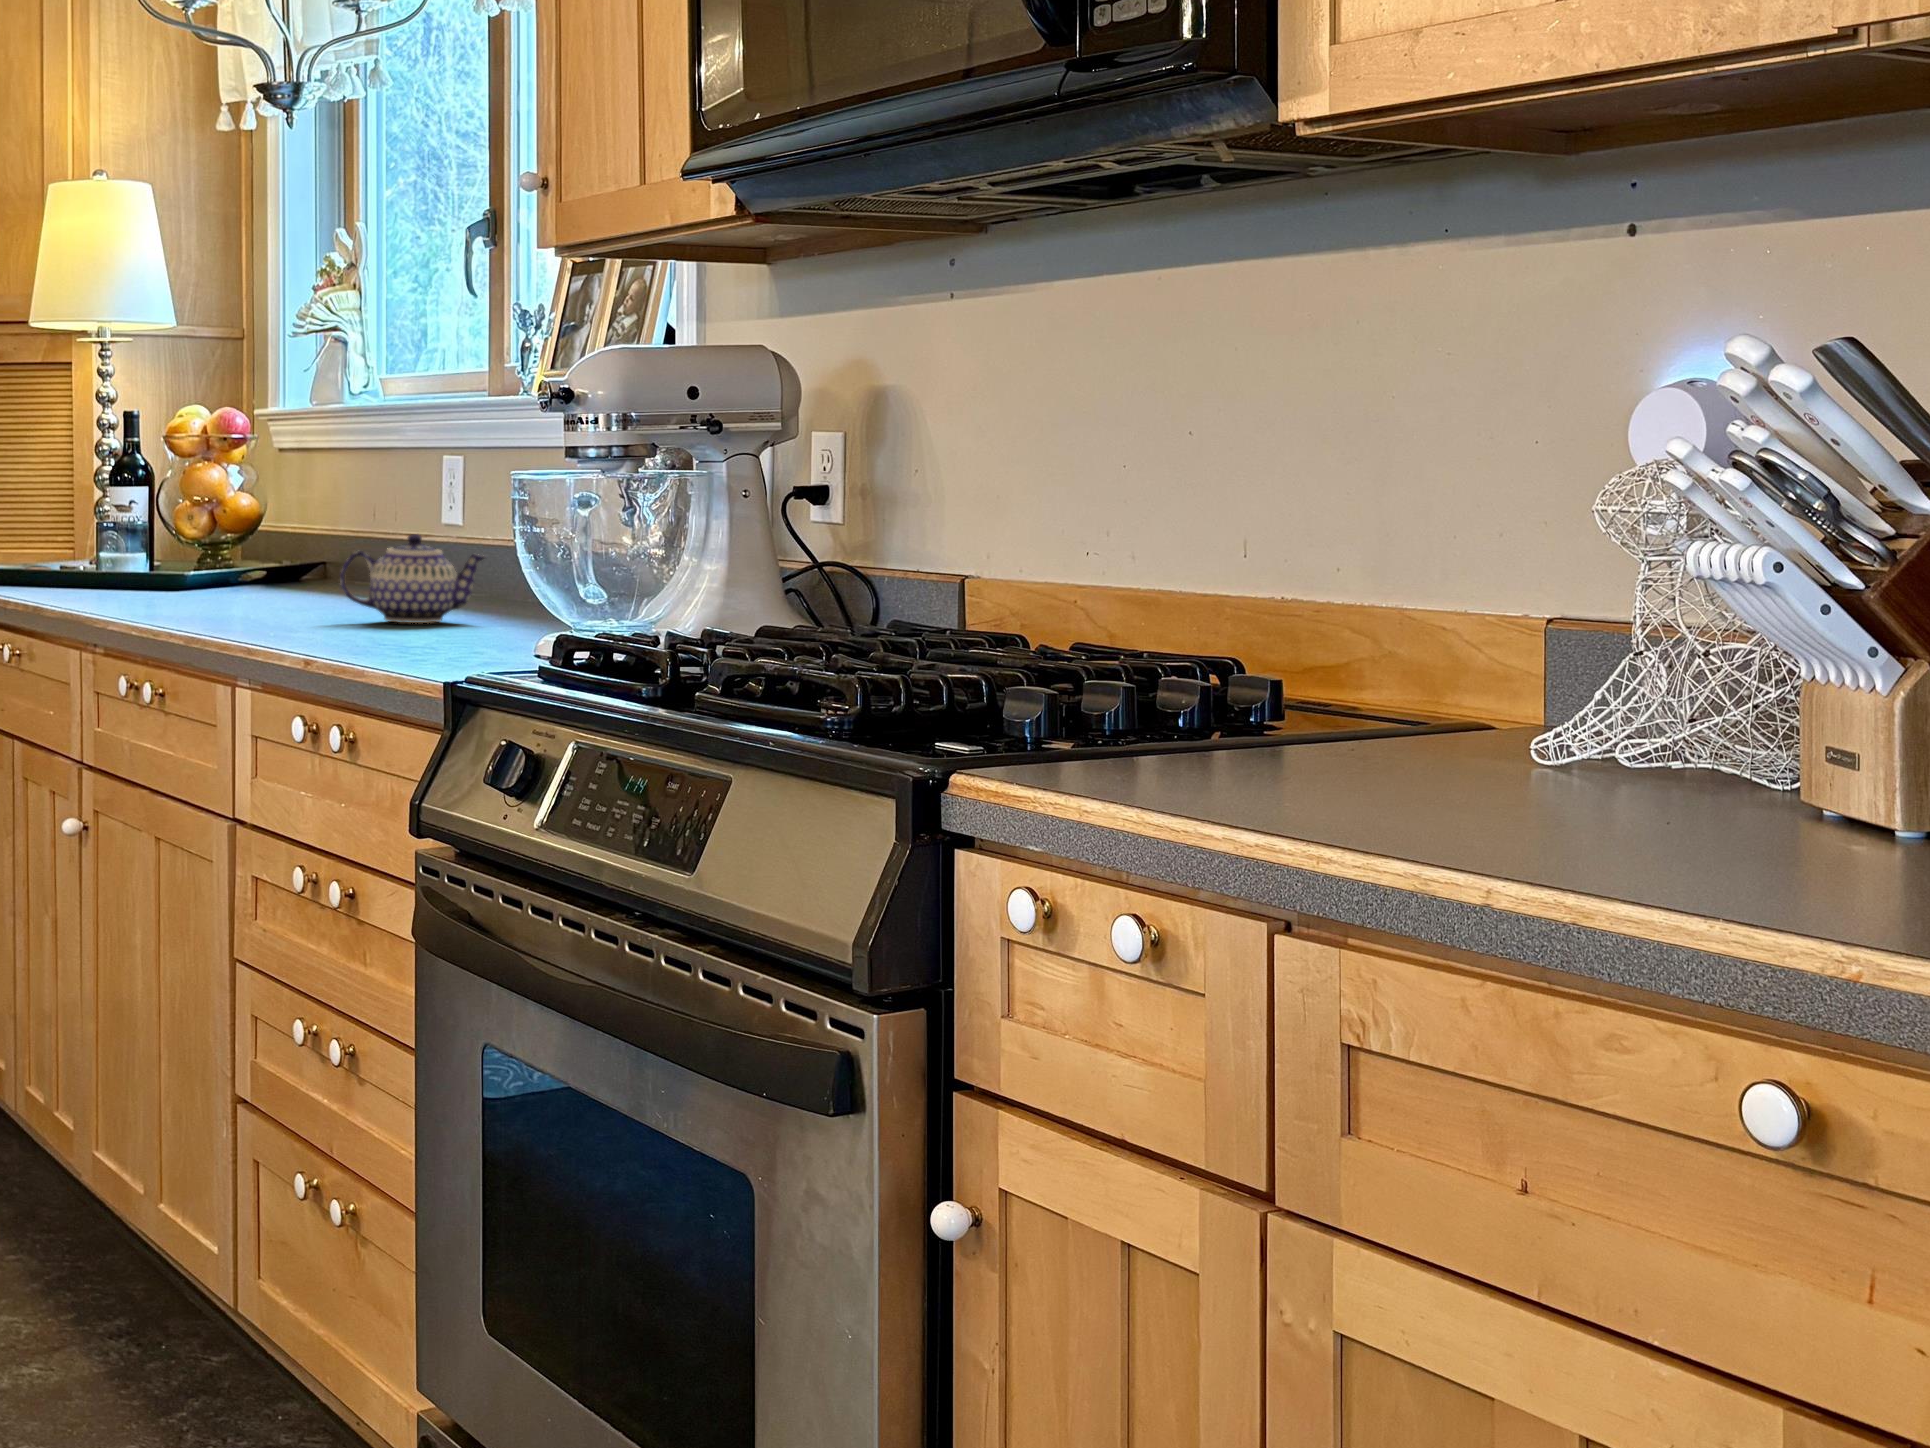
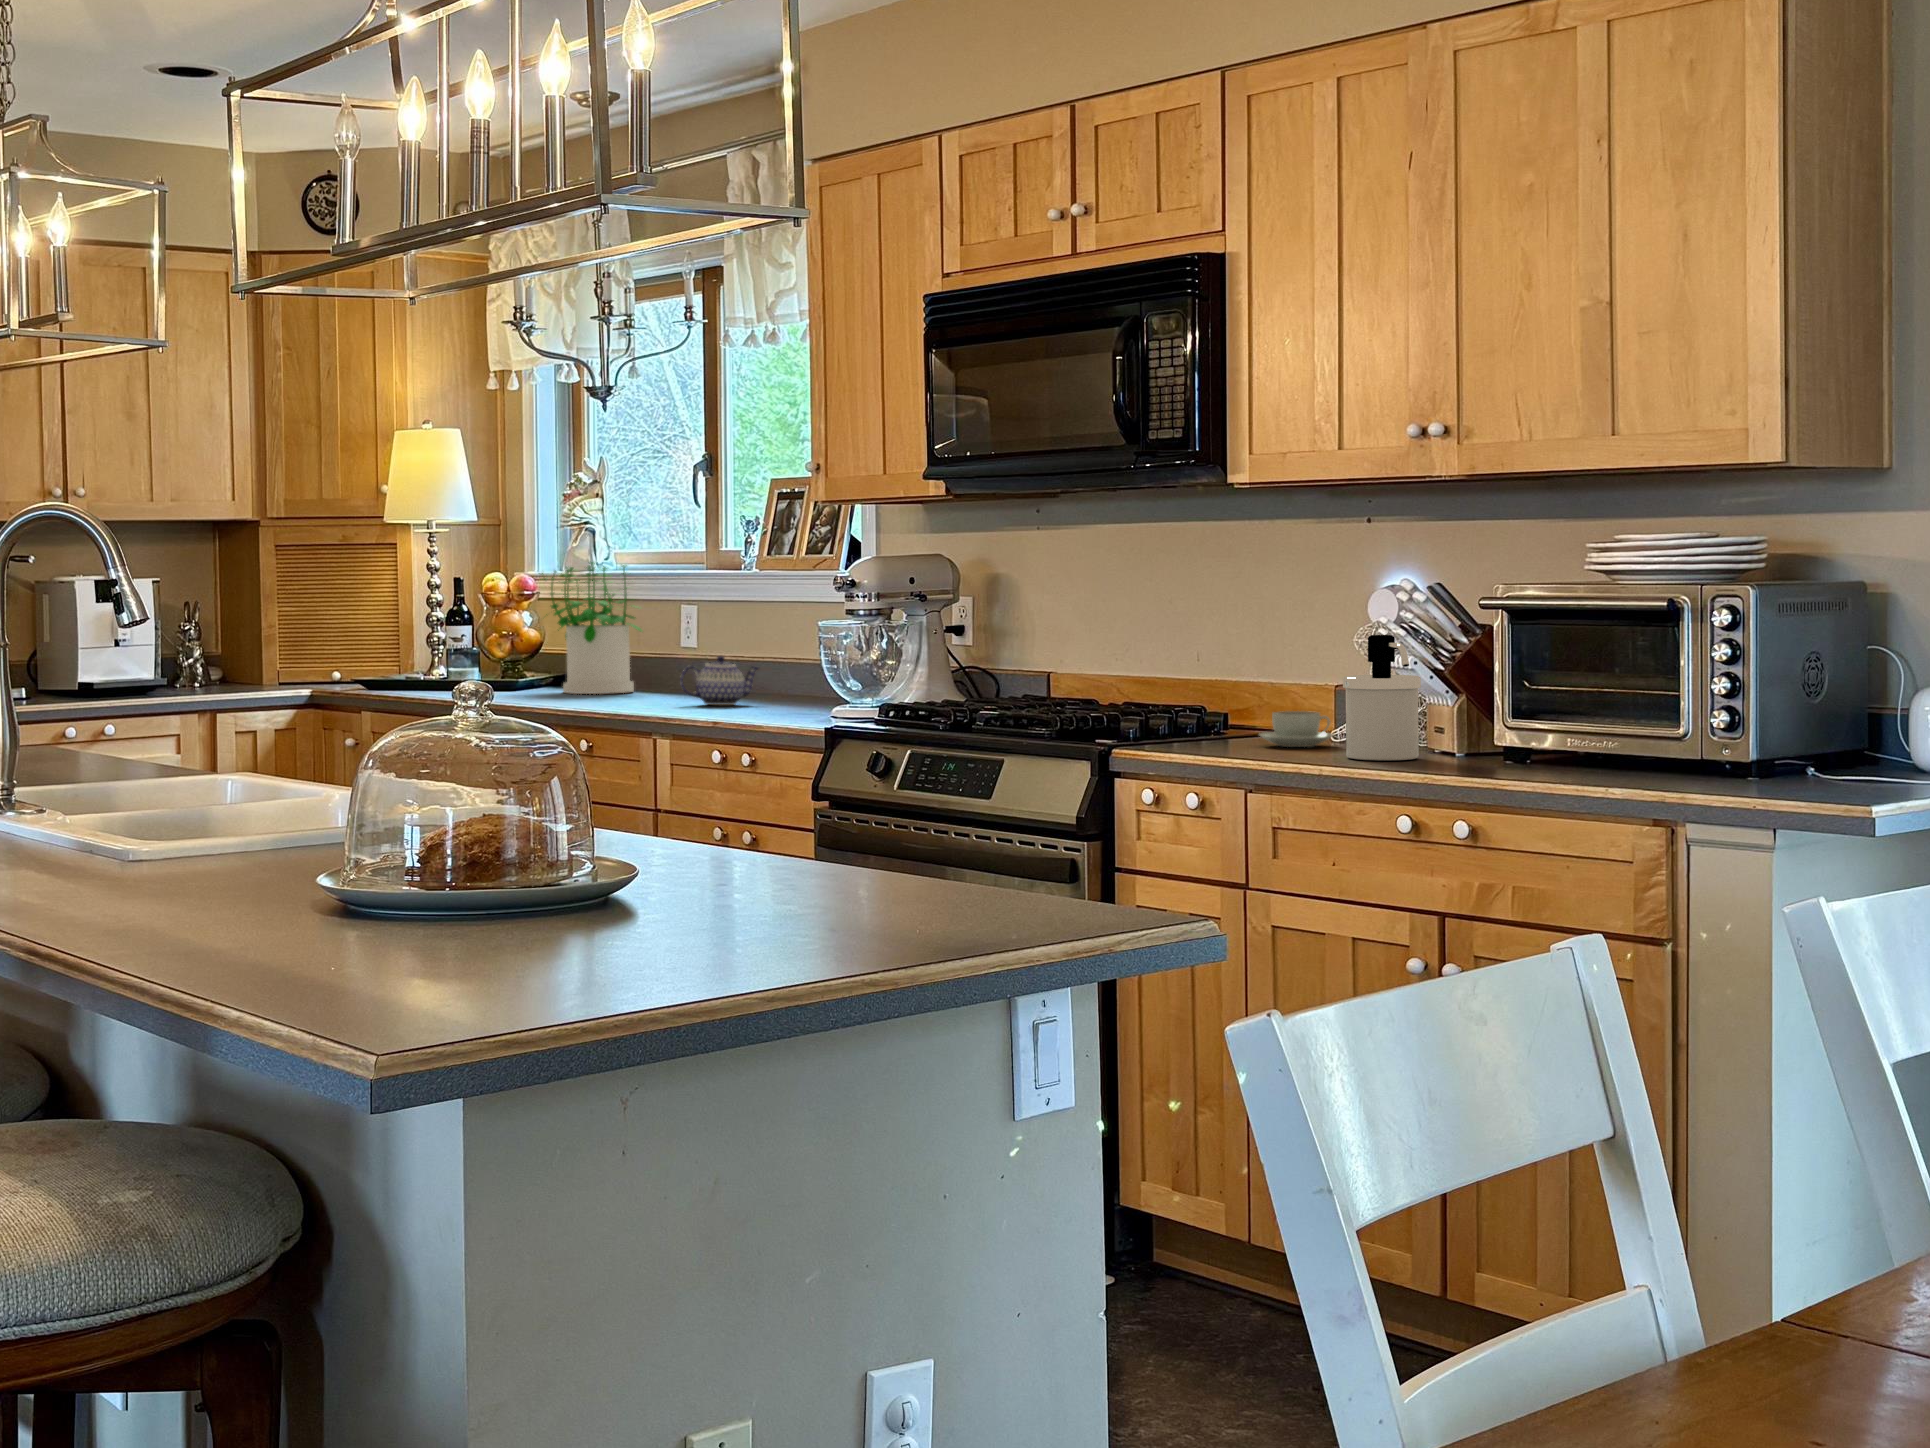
potted plant: none [187,377,354,596] -> present [539,562,642,694]
soap dispenser: none [1562,483,1804,861] -> present [1343,635,1421,760]
coffee cup: none [1337,685,1540,783] -> present [1259,711,1333,747]

